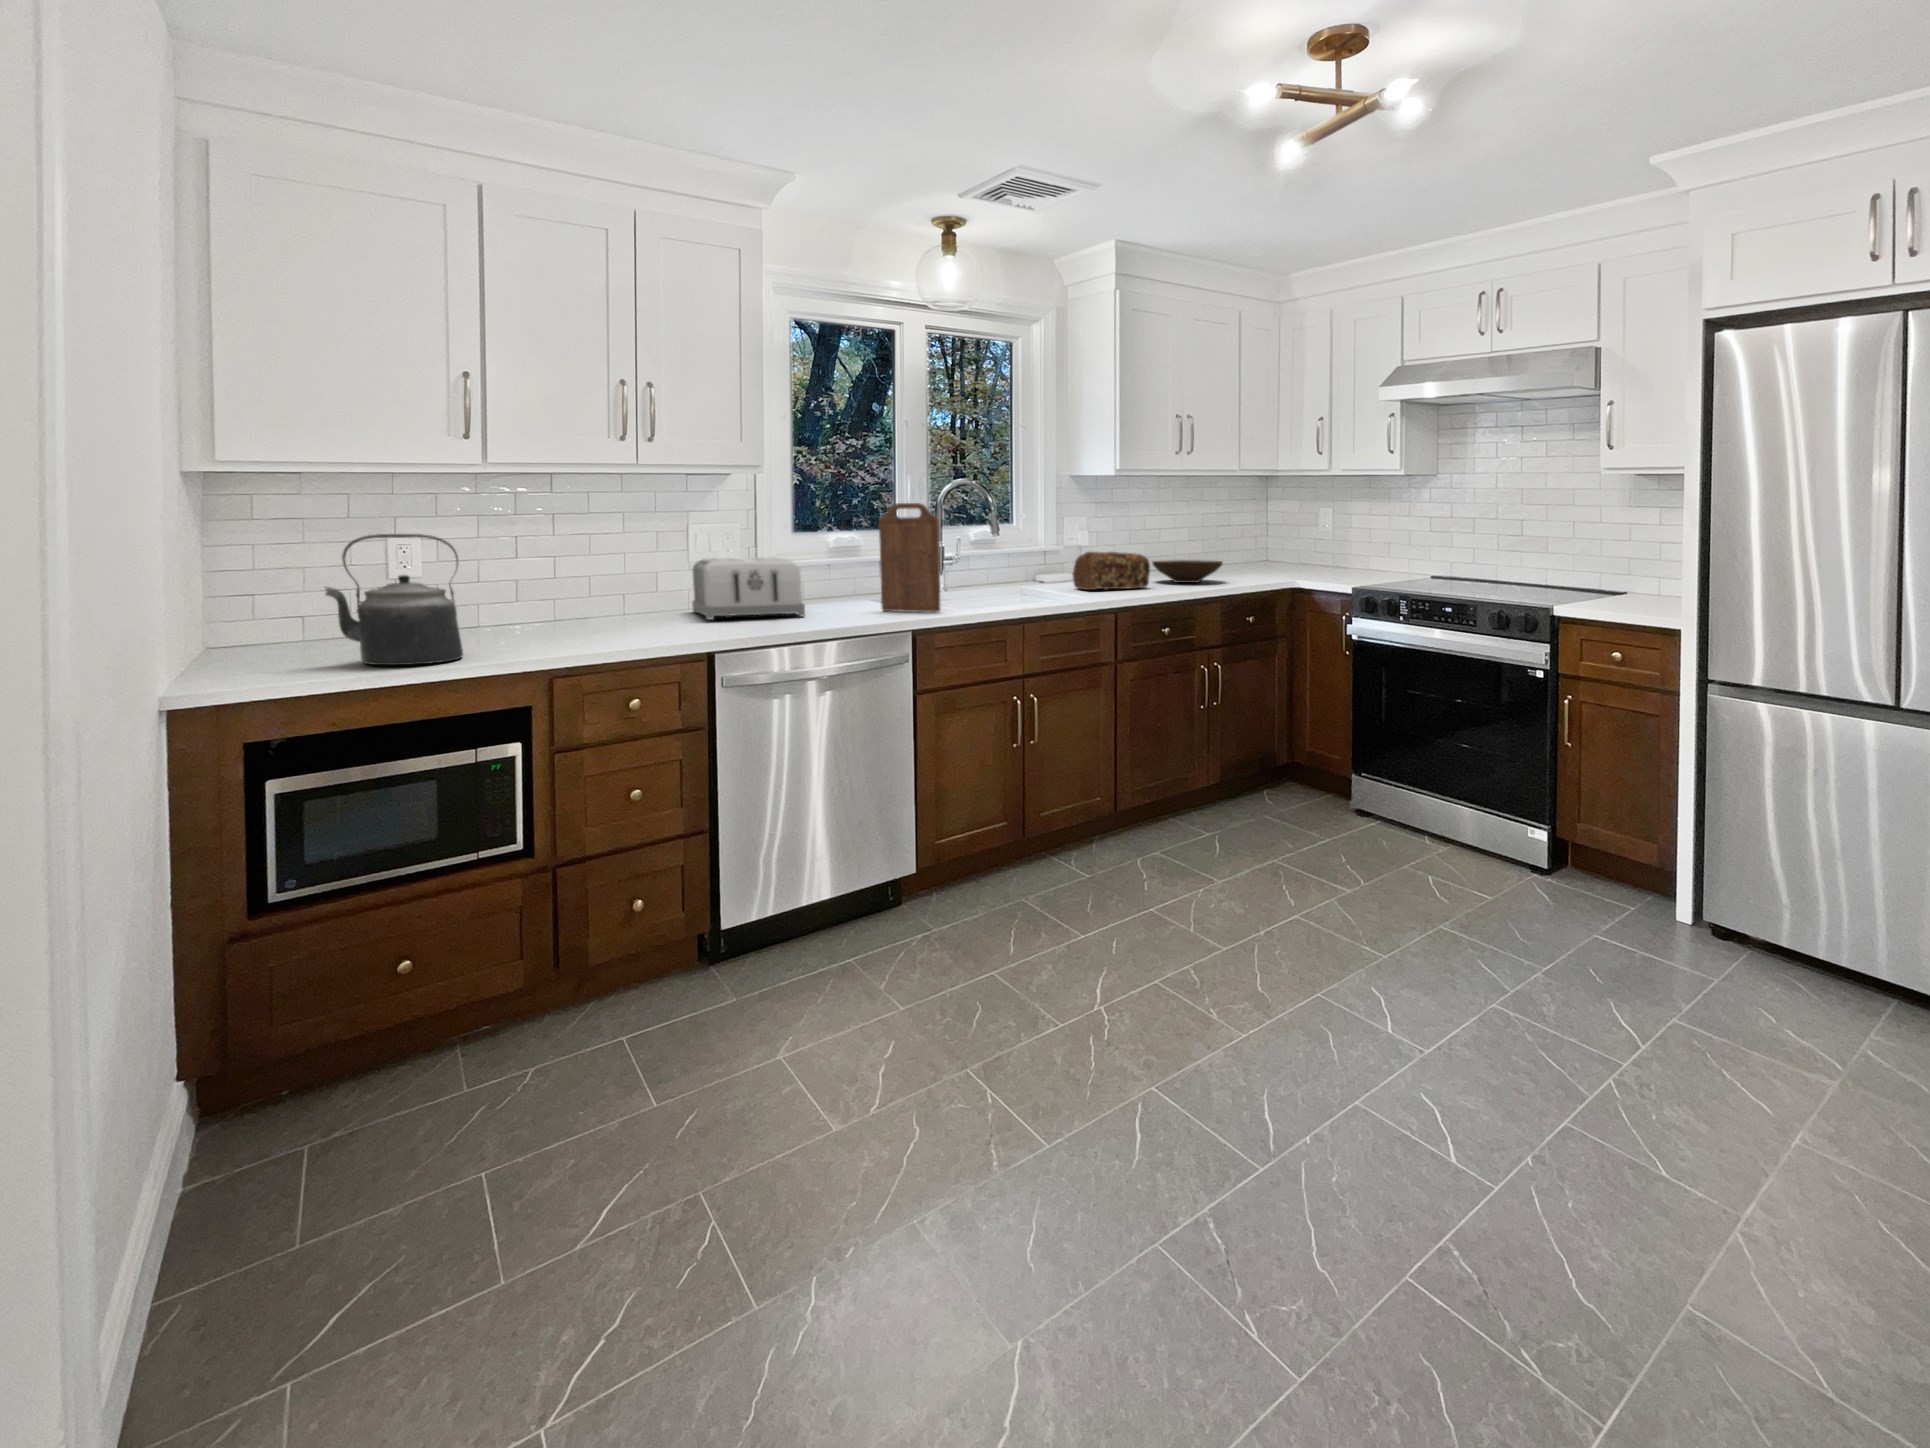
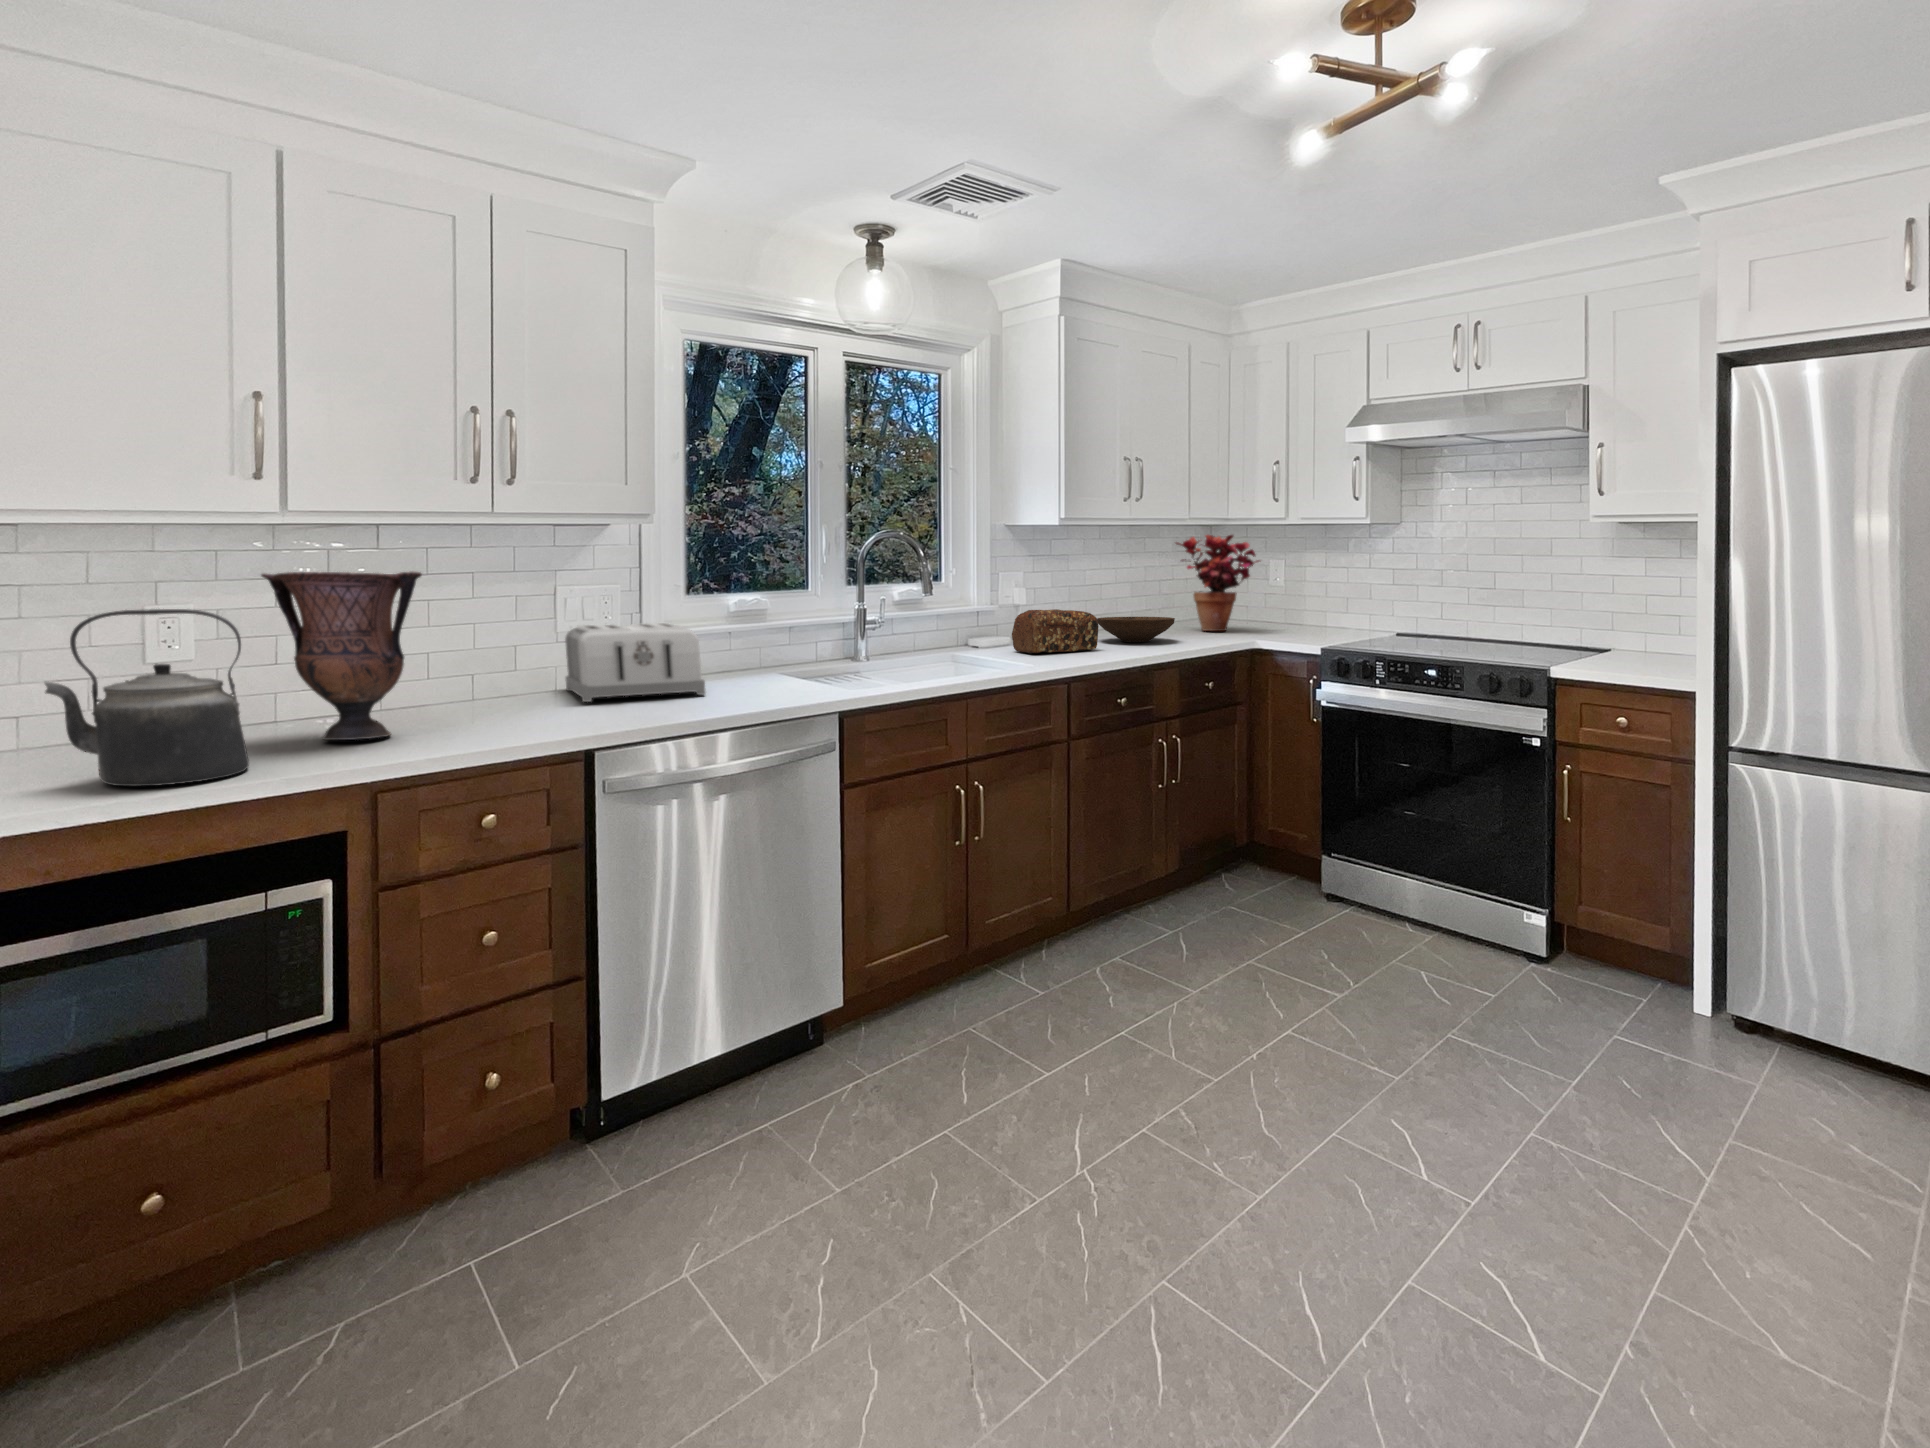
potted plant: none [1229,486,1309,575] -> present [1176,535,1259,631]
cutting board: present [879,503,941,612] -> none [793,559,868,687]
vase: none [467,508,586,641] -> present [261,572,422,740]

